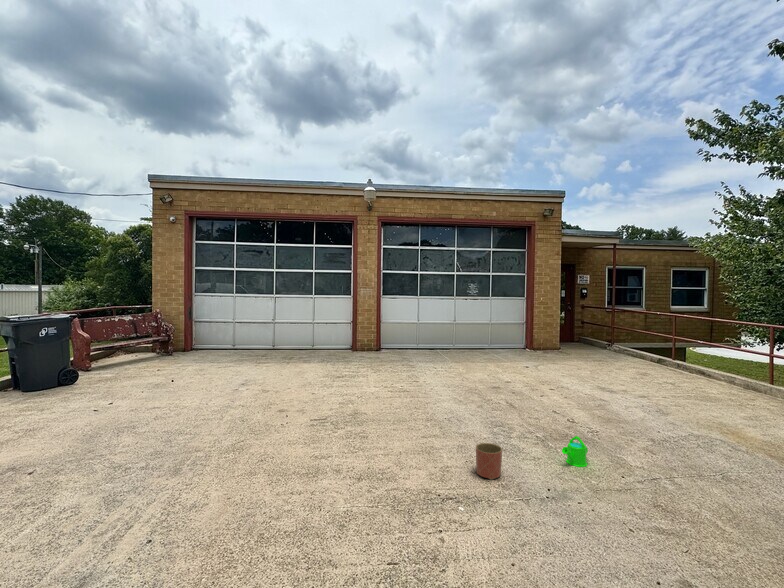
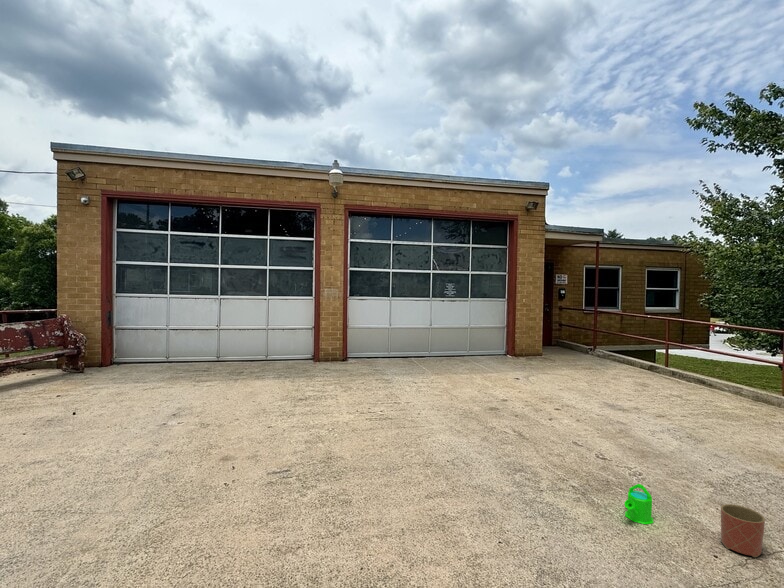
planter: present [476,443,502,480] -> present [721,504,765,557]

